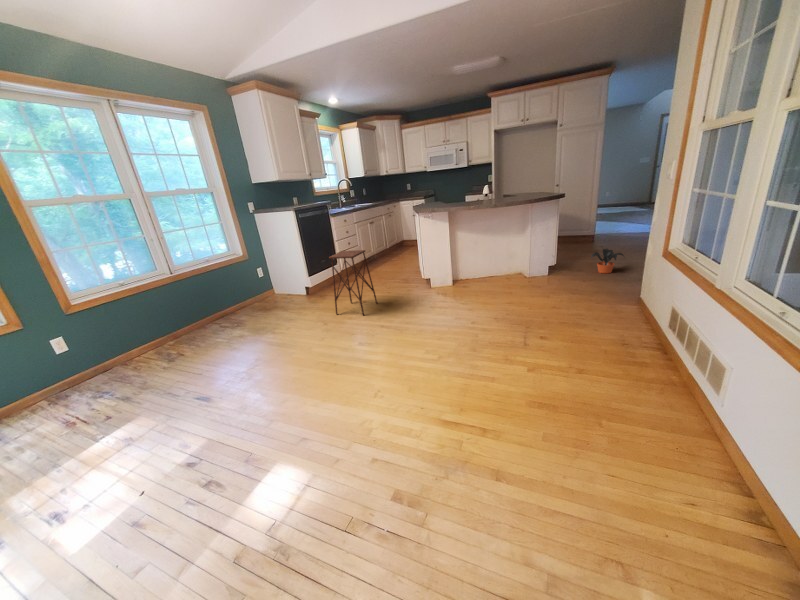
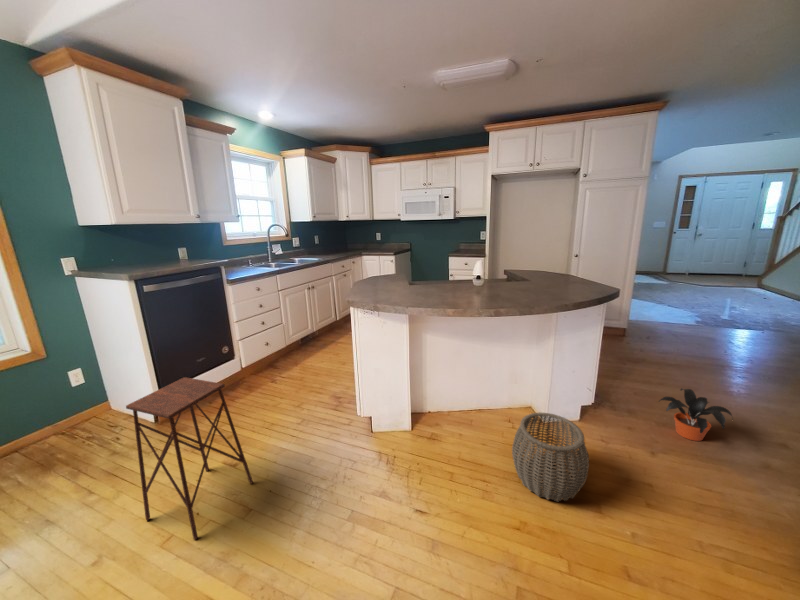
woven basket: none [506,259,542,294] -> present [512,413,589,501]

